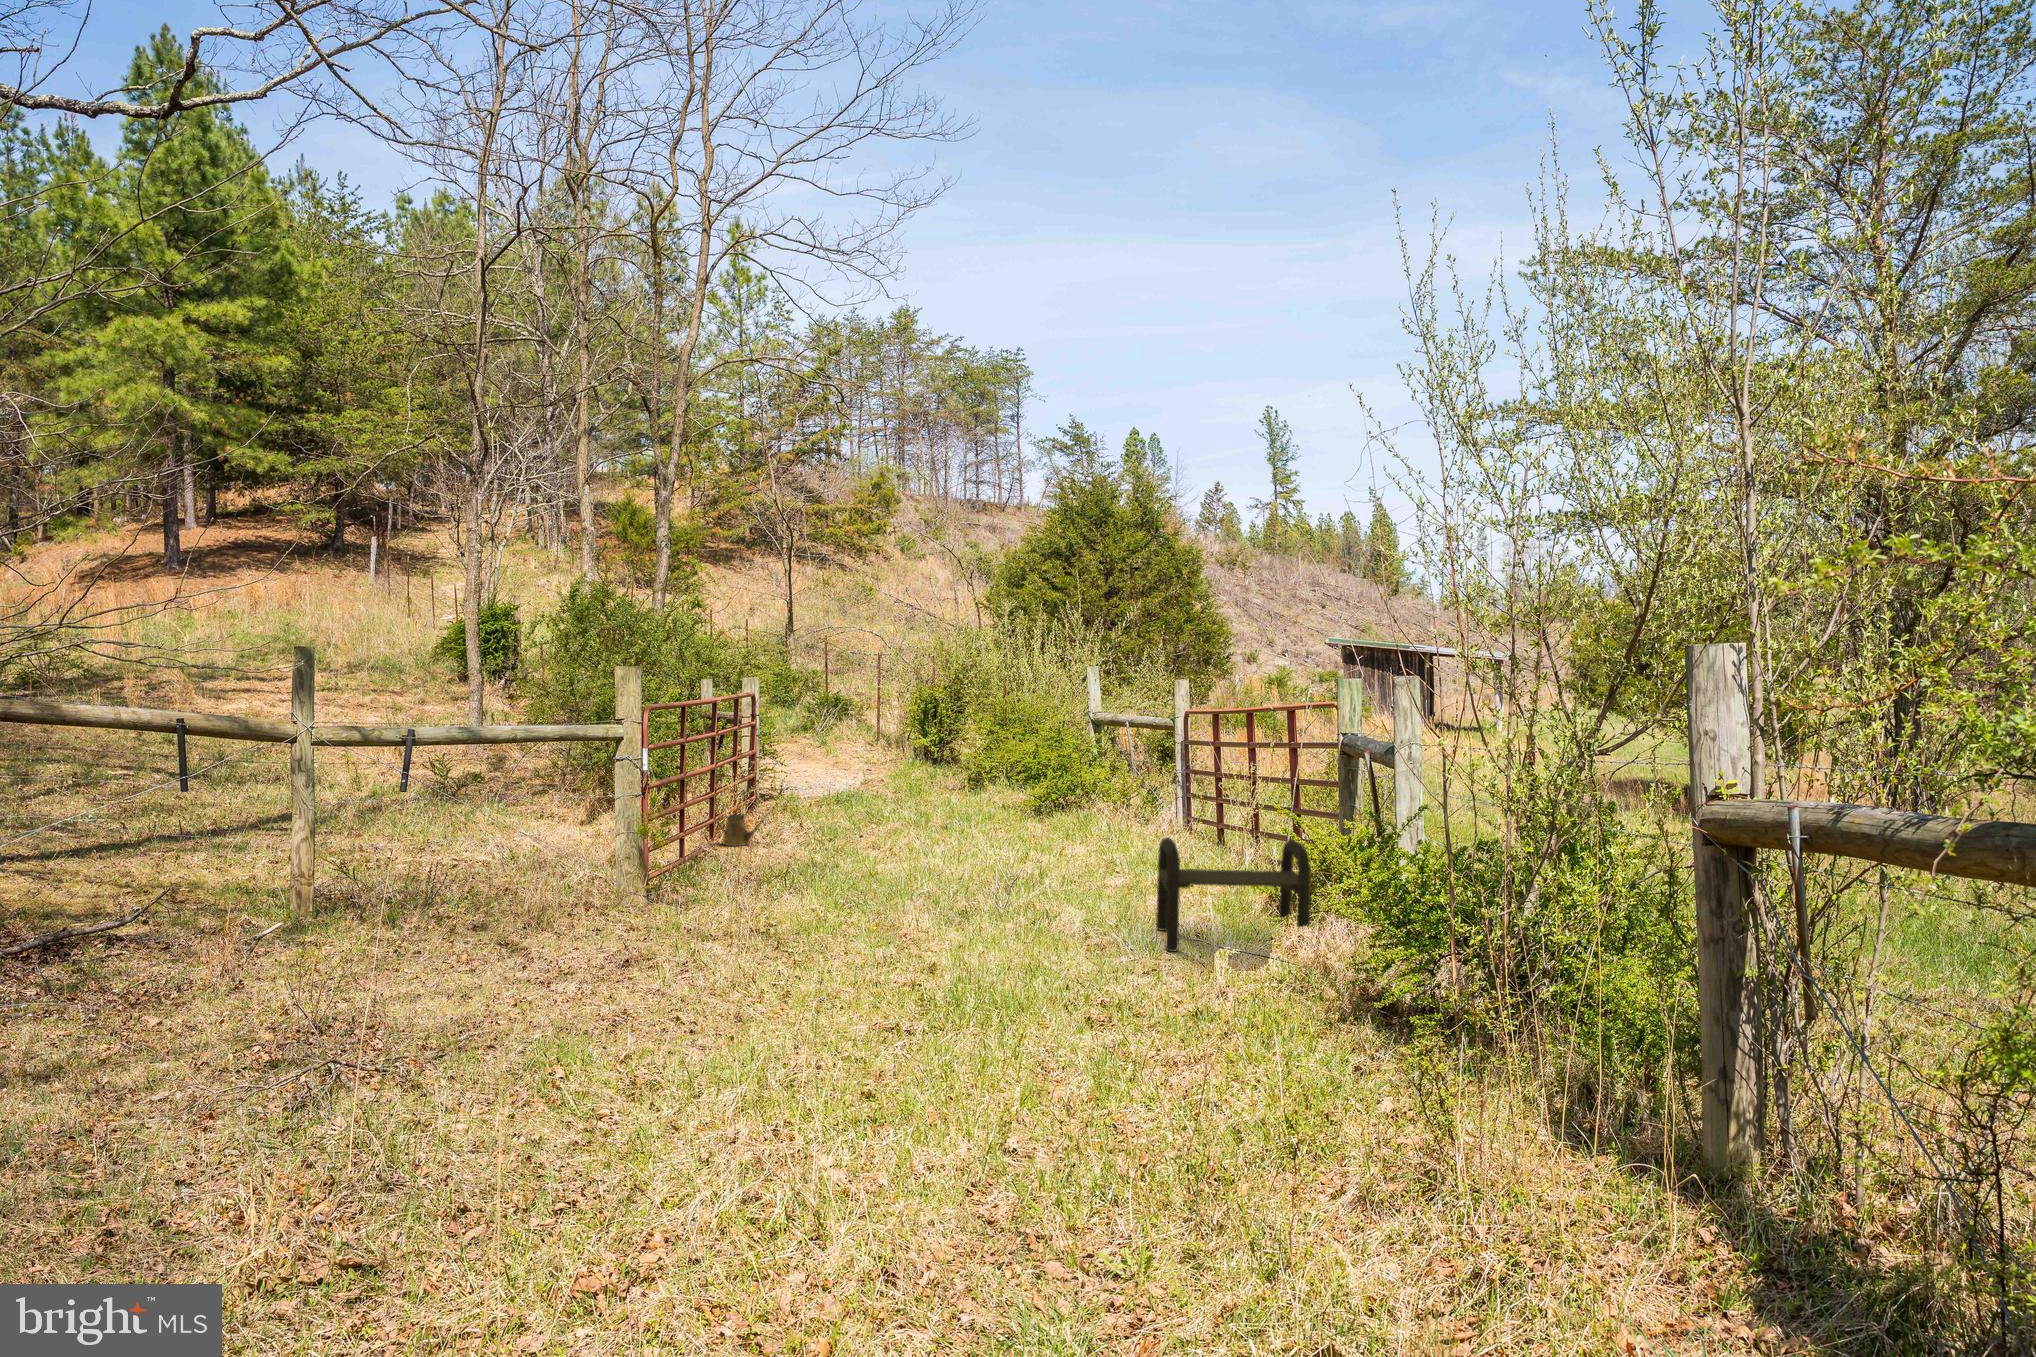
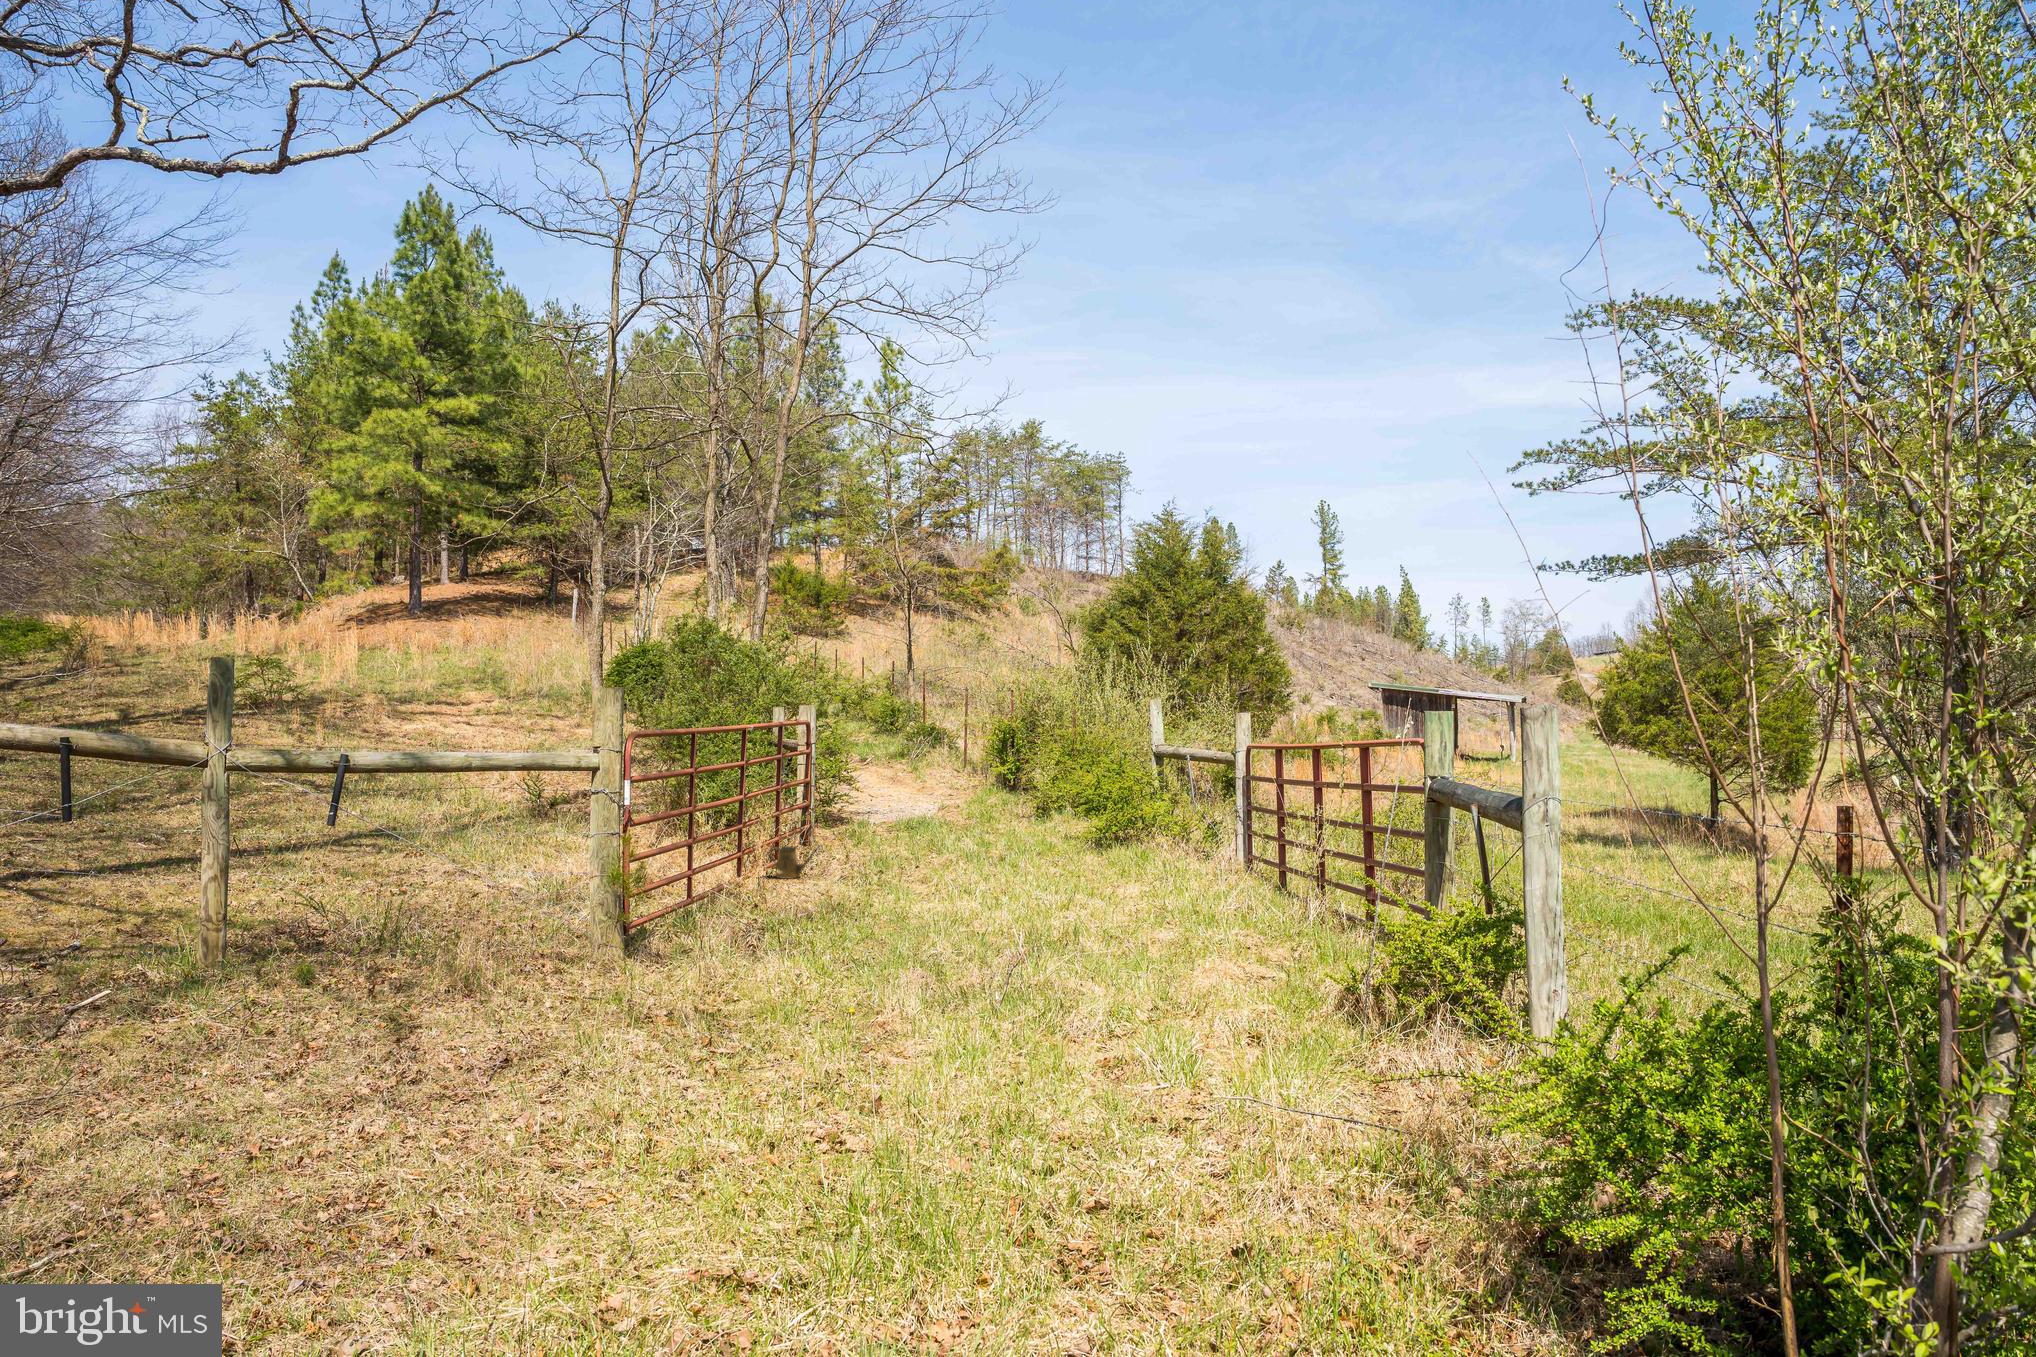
bench: present [1156,838,1311,952] -> none [1216,862,1379,986]

